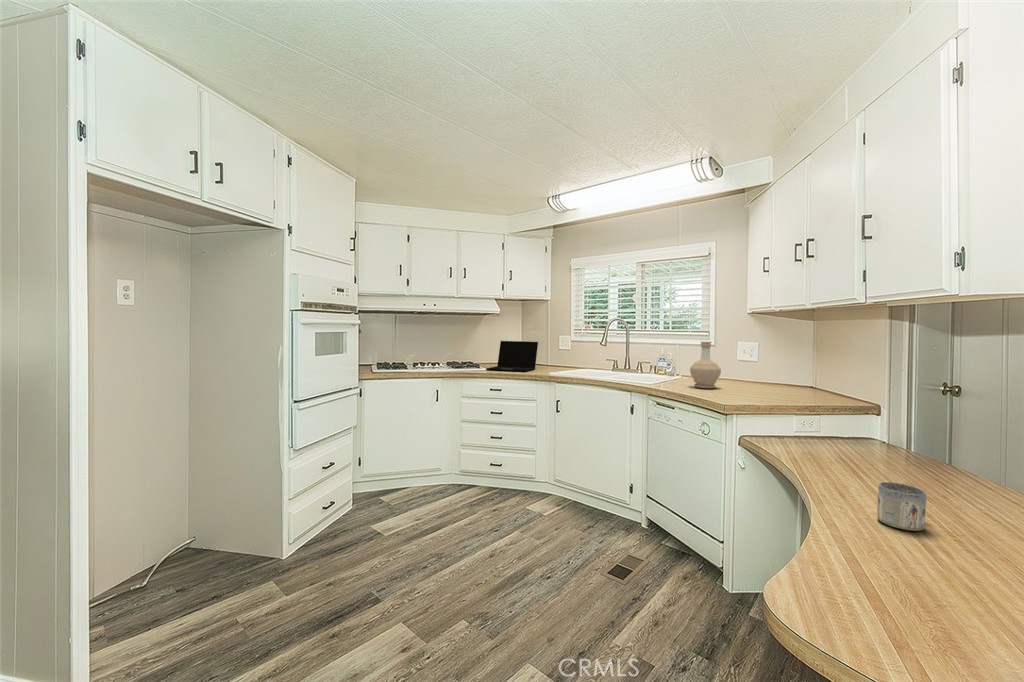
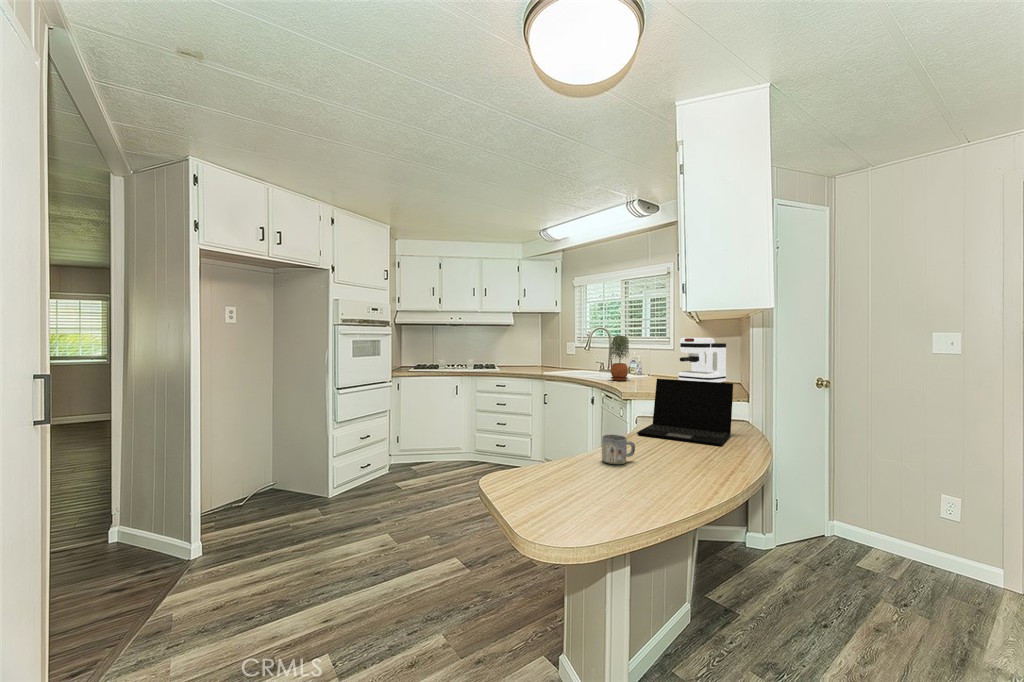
potted plant: none [652,329,676,384] -> present [610,336,629,381]
coffee maker: none [733,333,786,388] -> present [678,338,726,382]
laptop: present [486,341,538,372] -> present [637,379,733,446]
bottle: present [690,341,721,388] -> none [634,345,659,384]

